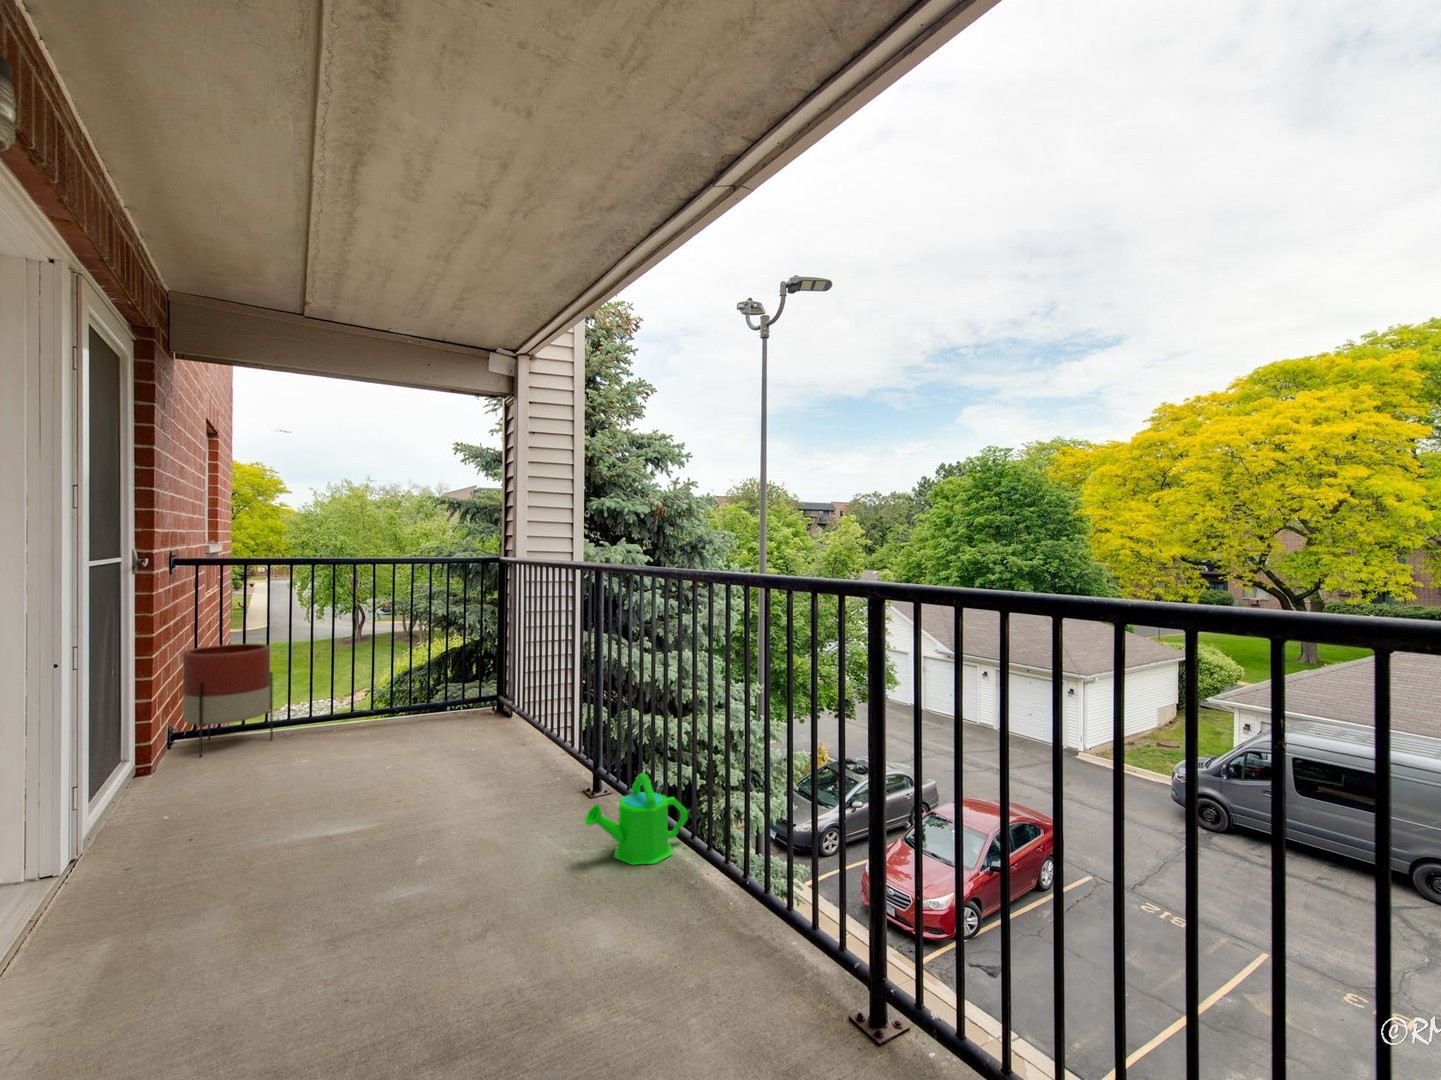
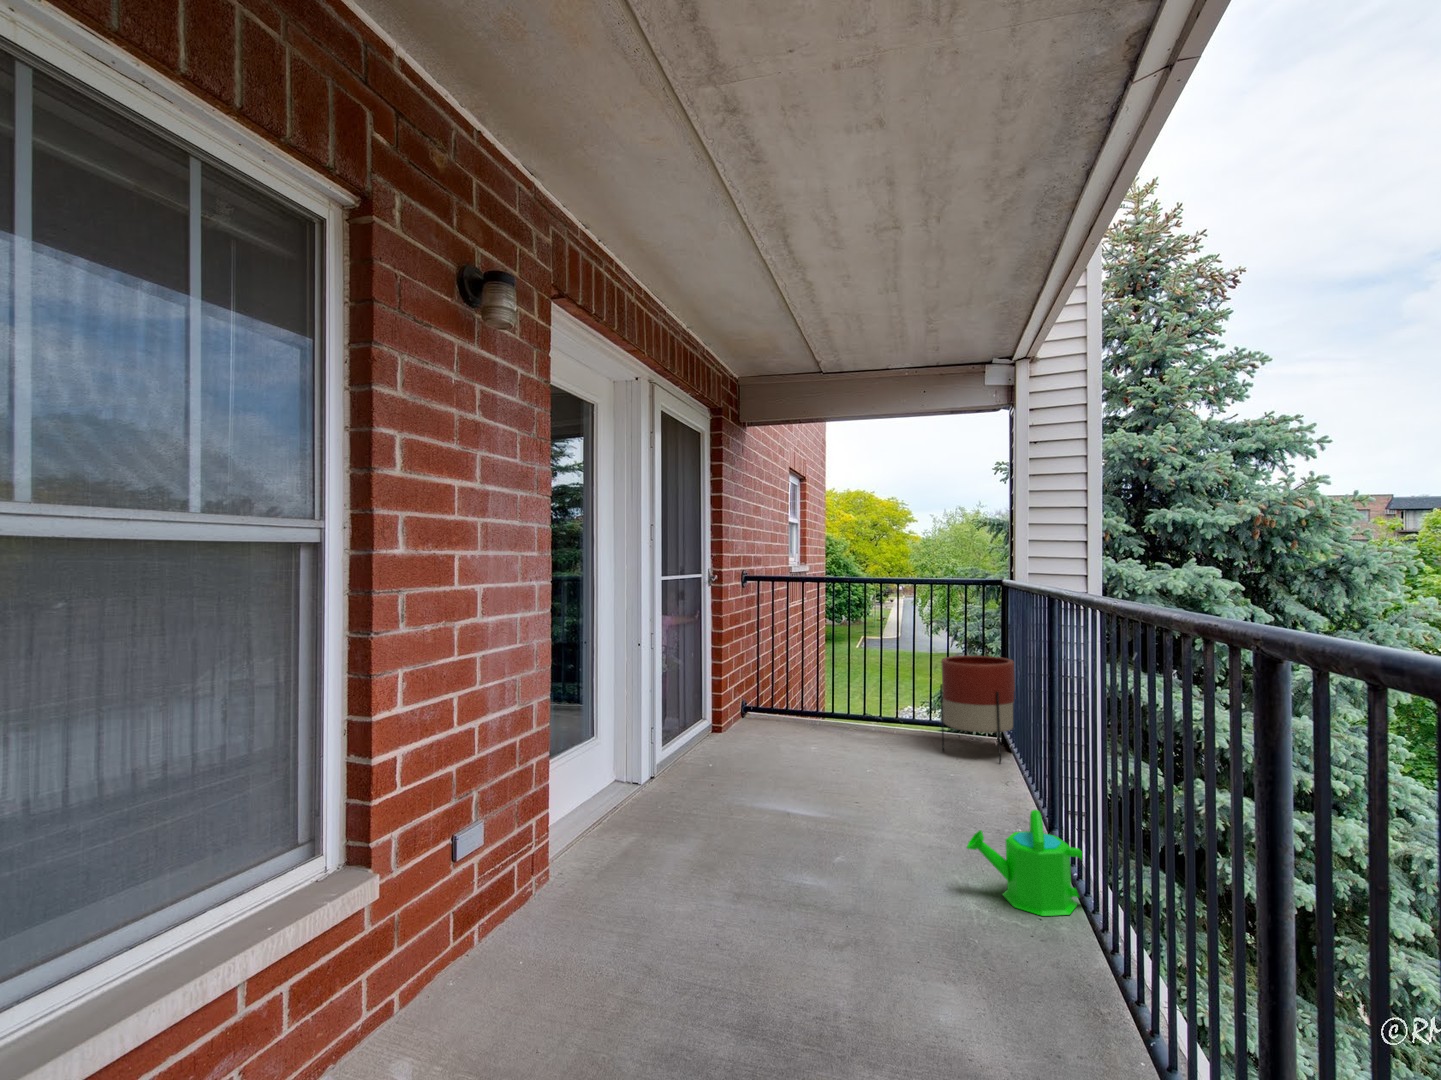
planter: present [183,644,273,757] -> present [940,656,1015,763]

